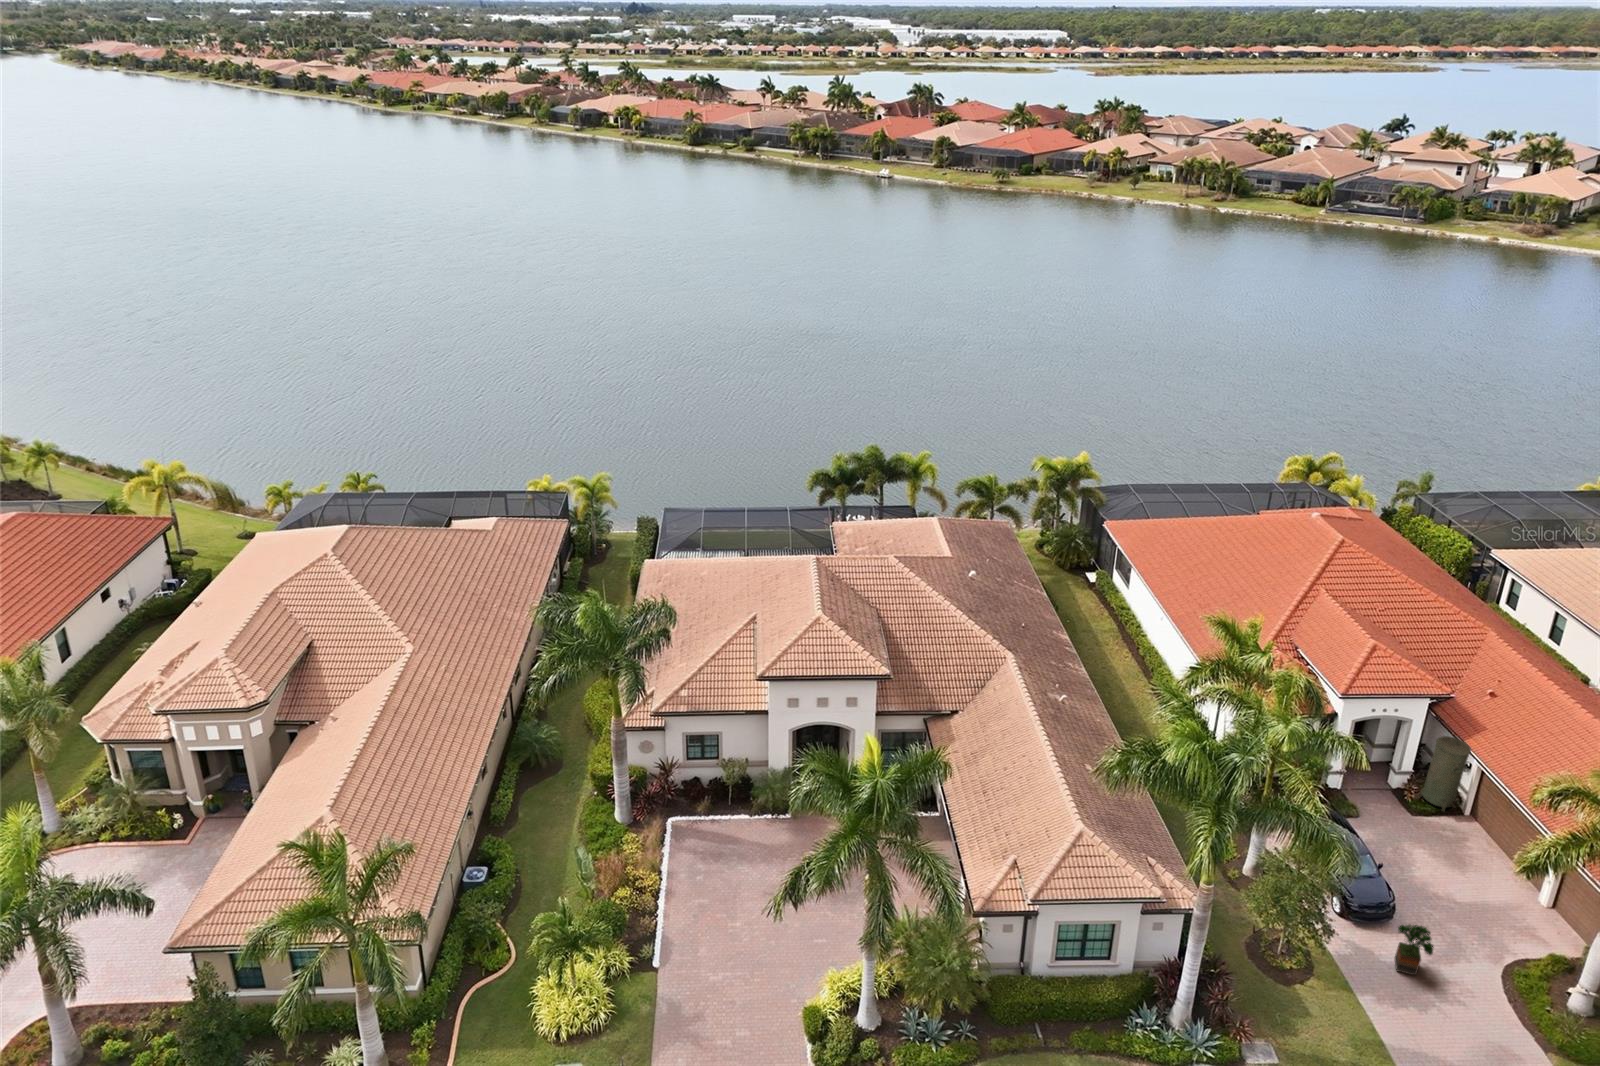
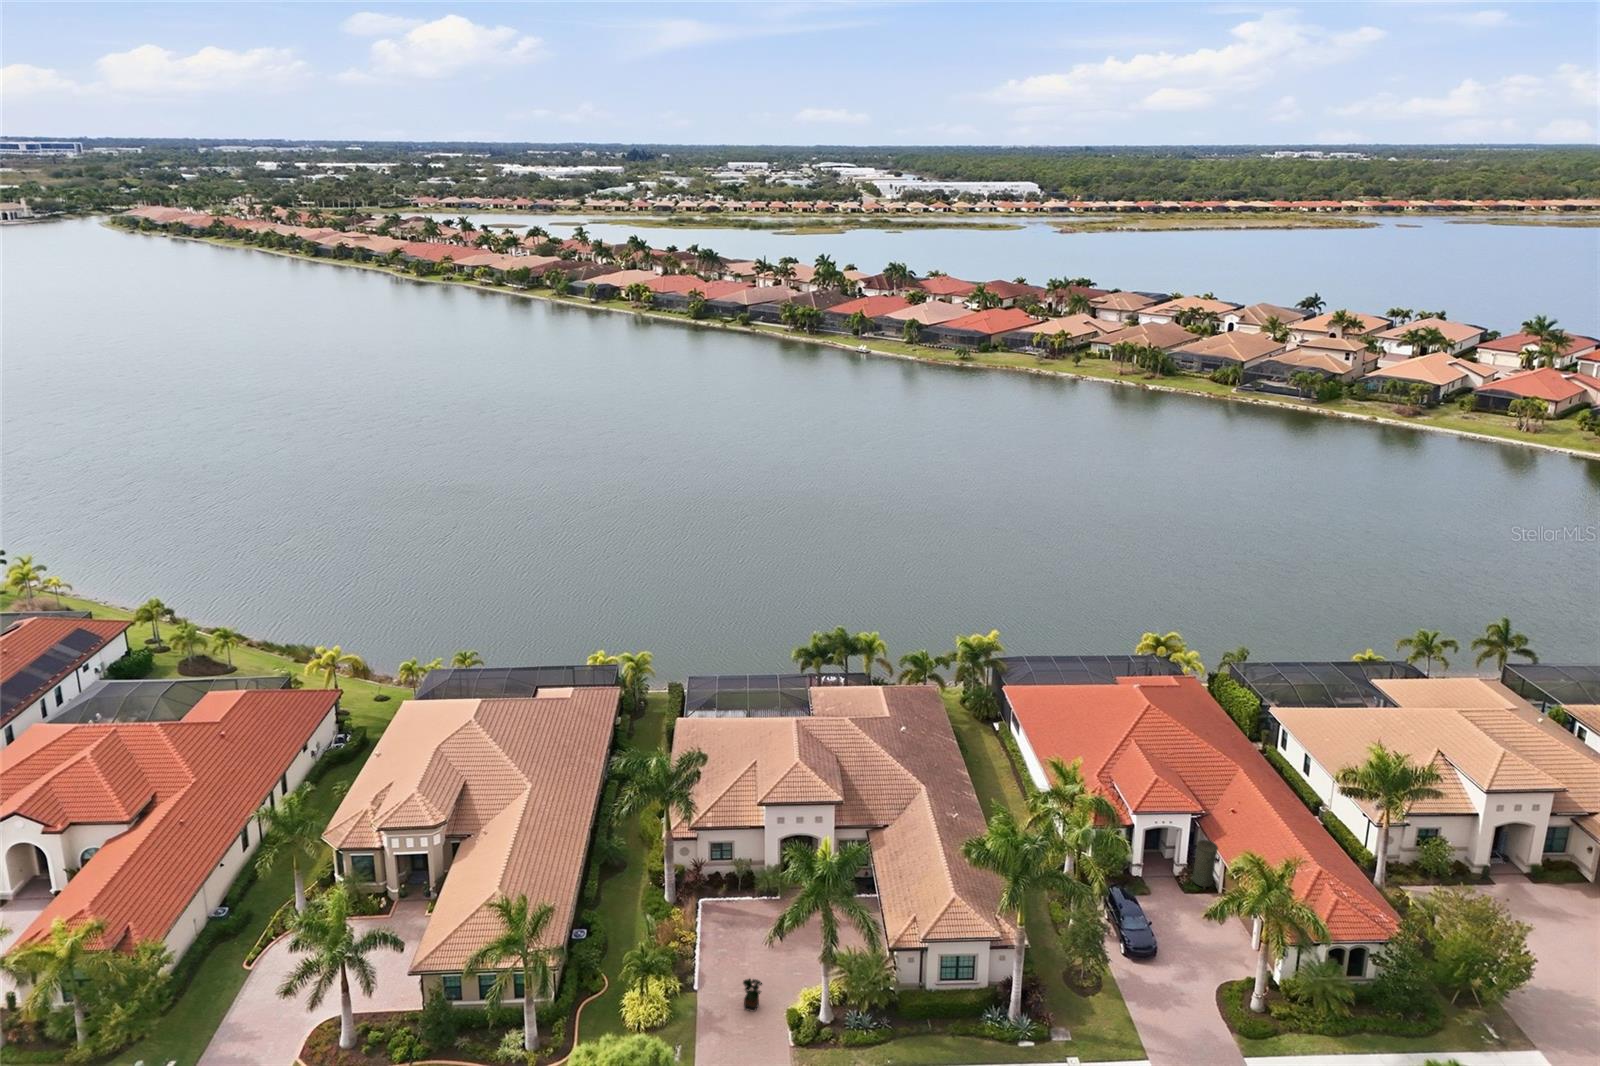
potted tree: present [1395,925,1434,975] -> present [743,979,762,1012]

